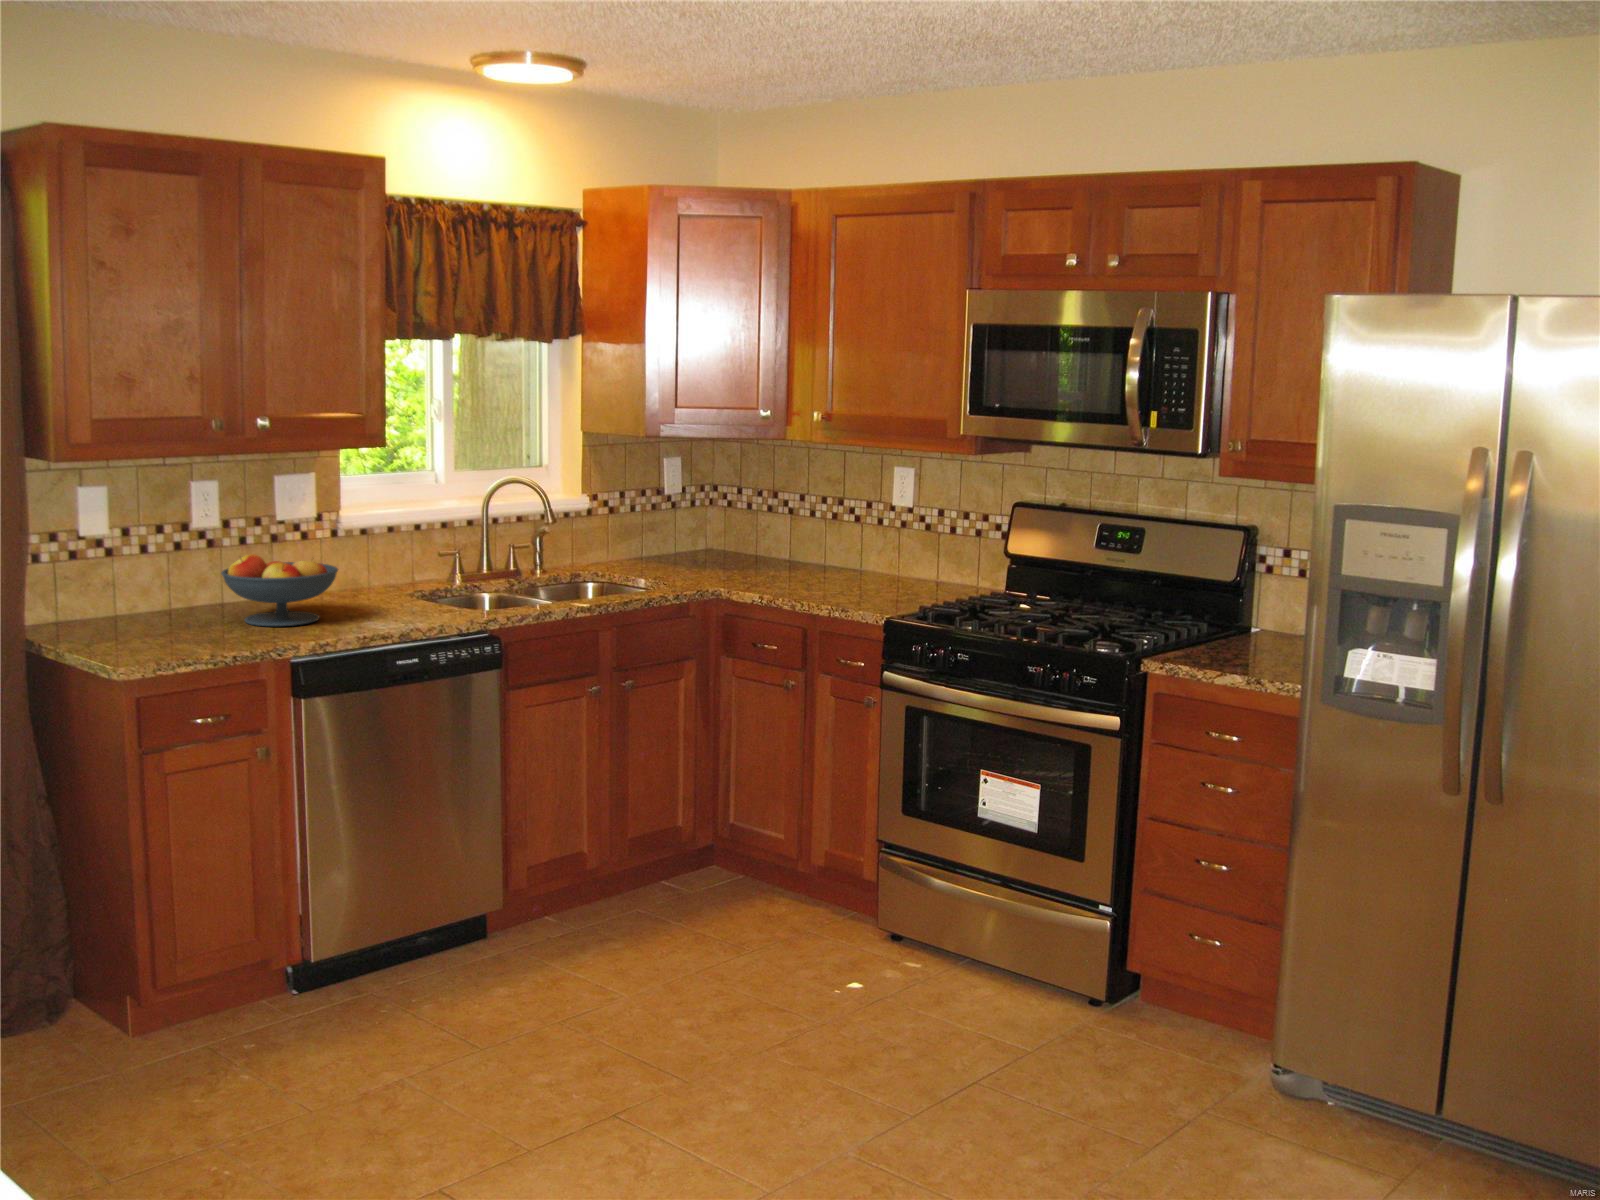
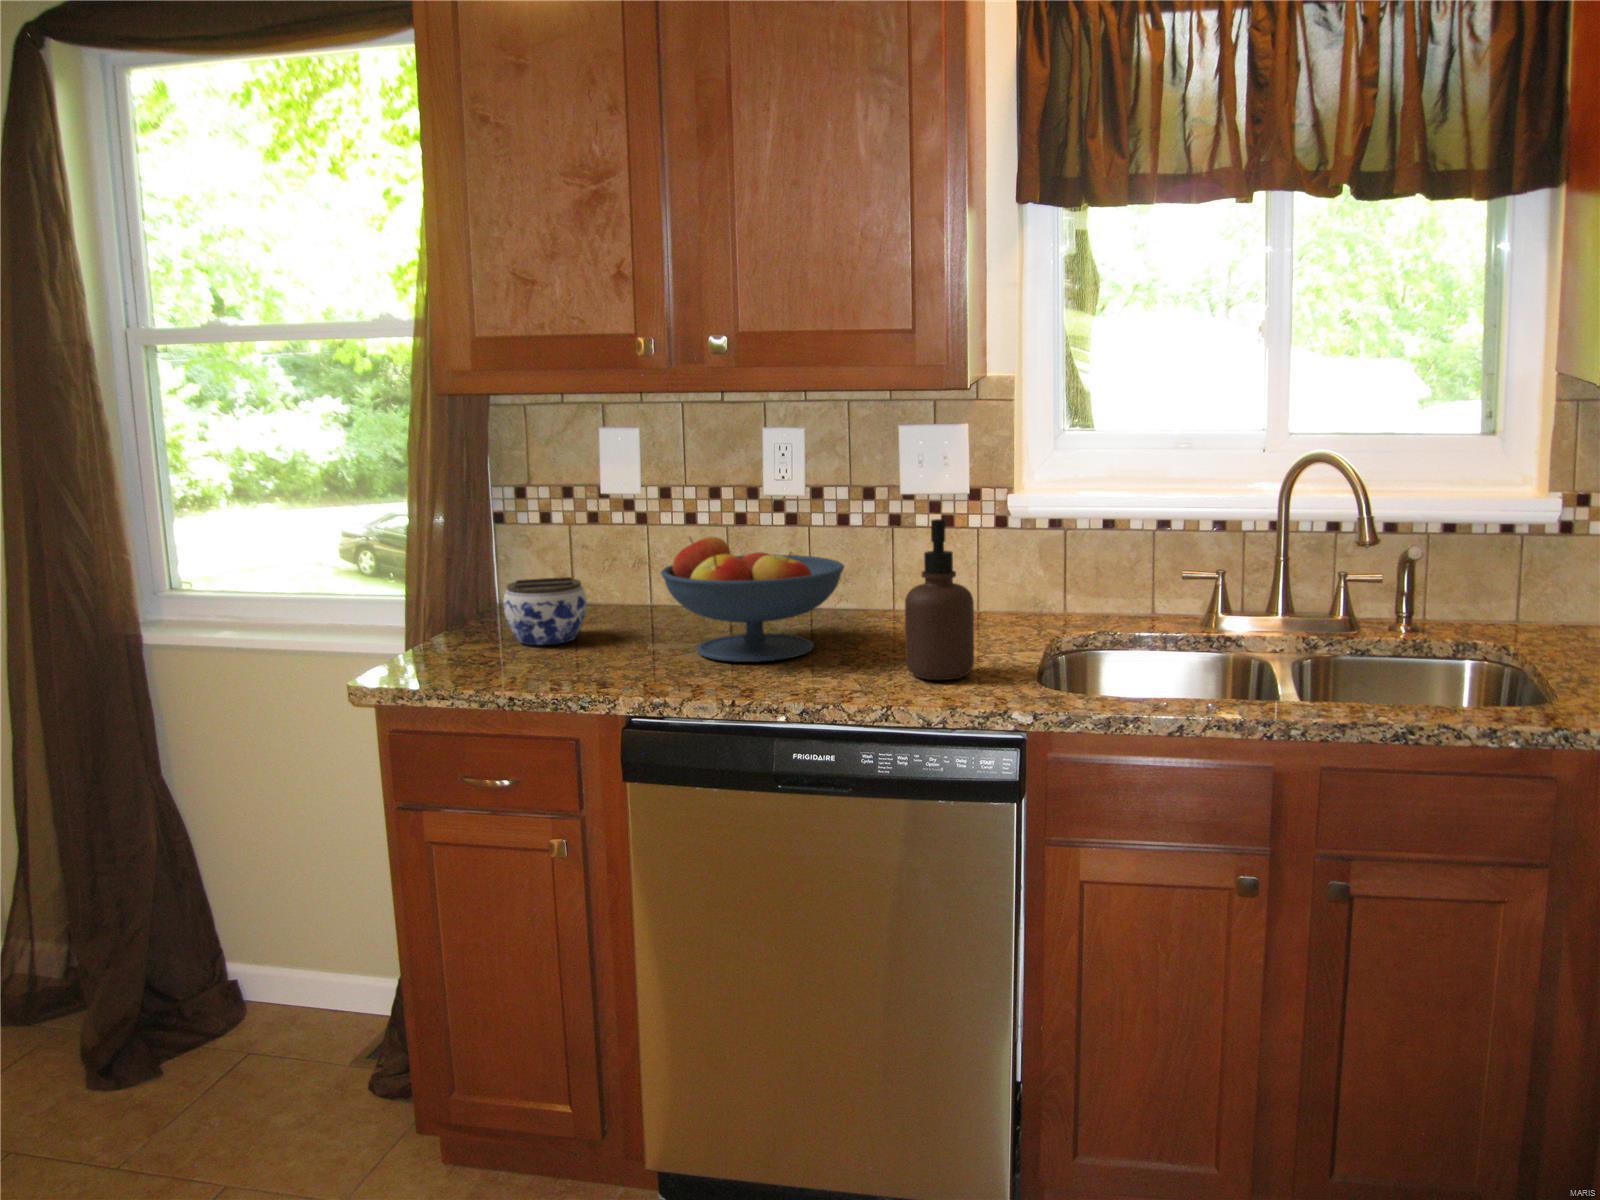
soap dispenser: none [388,531,426,616] -> present [905,519,974,680]
jar: none [109,592,169,639] -> present [503,577,587,645]

